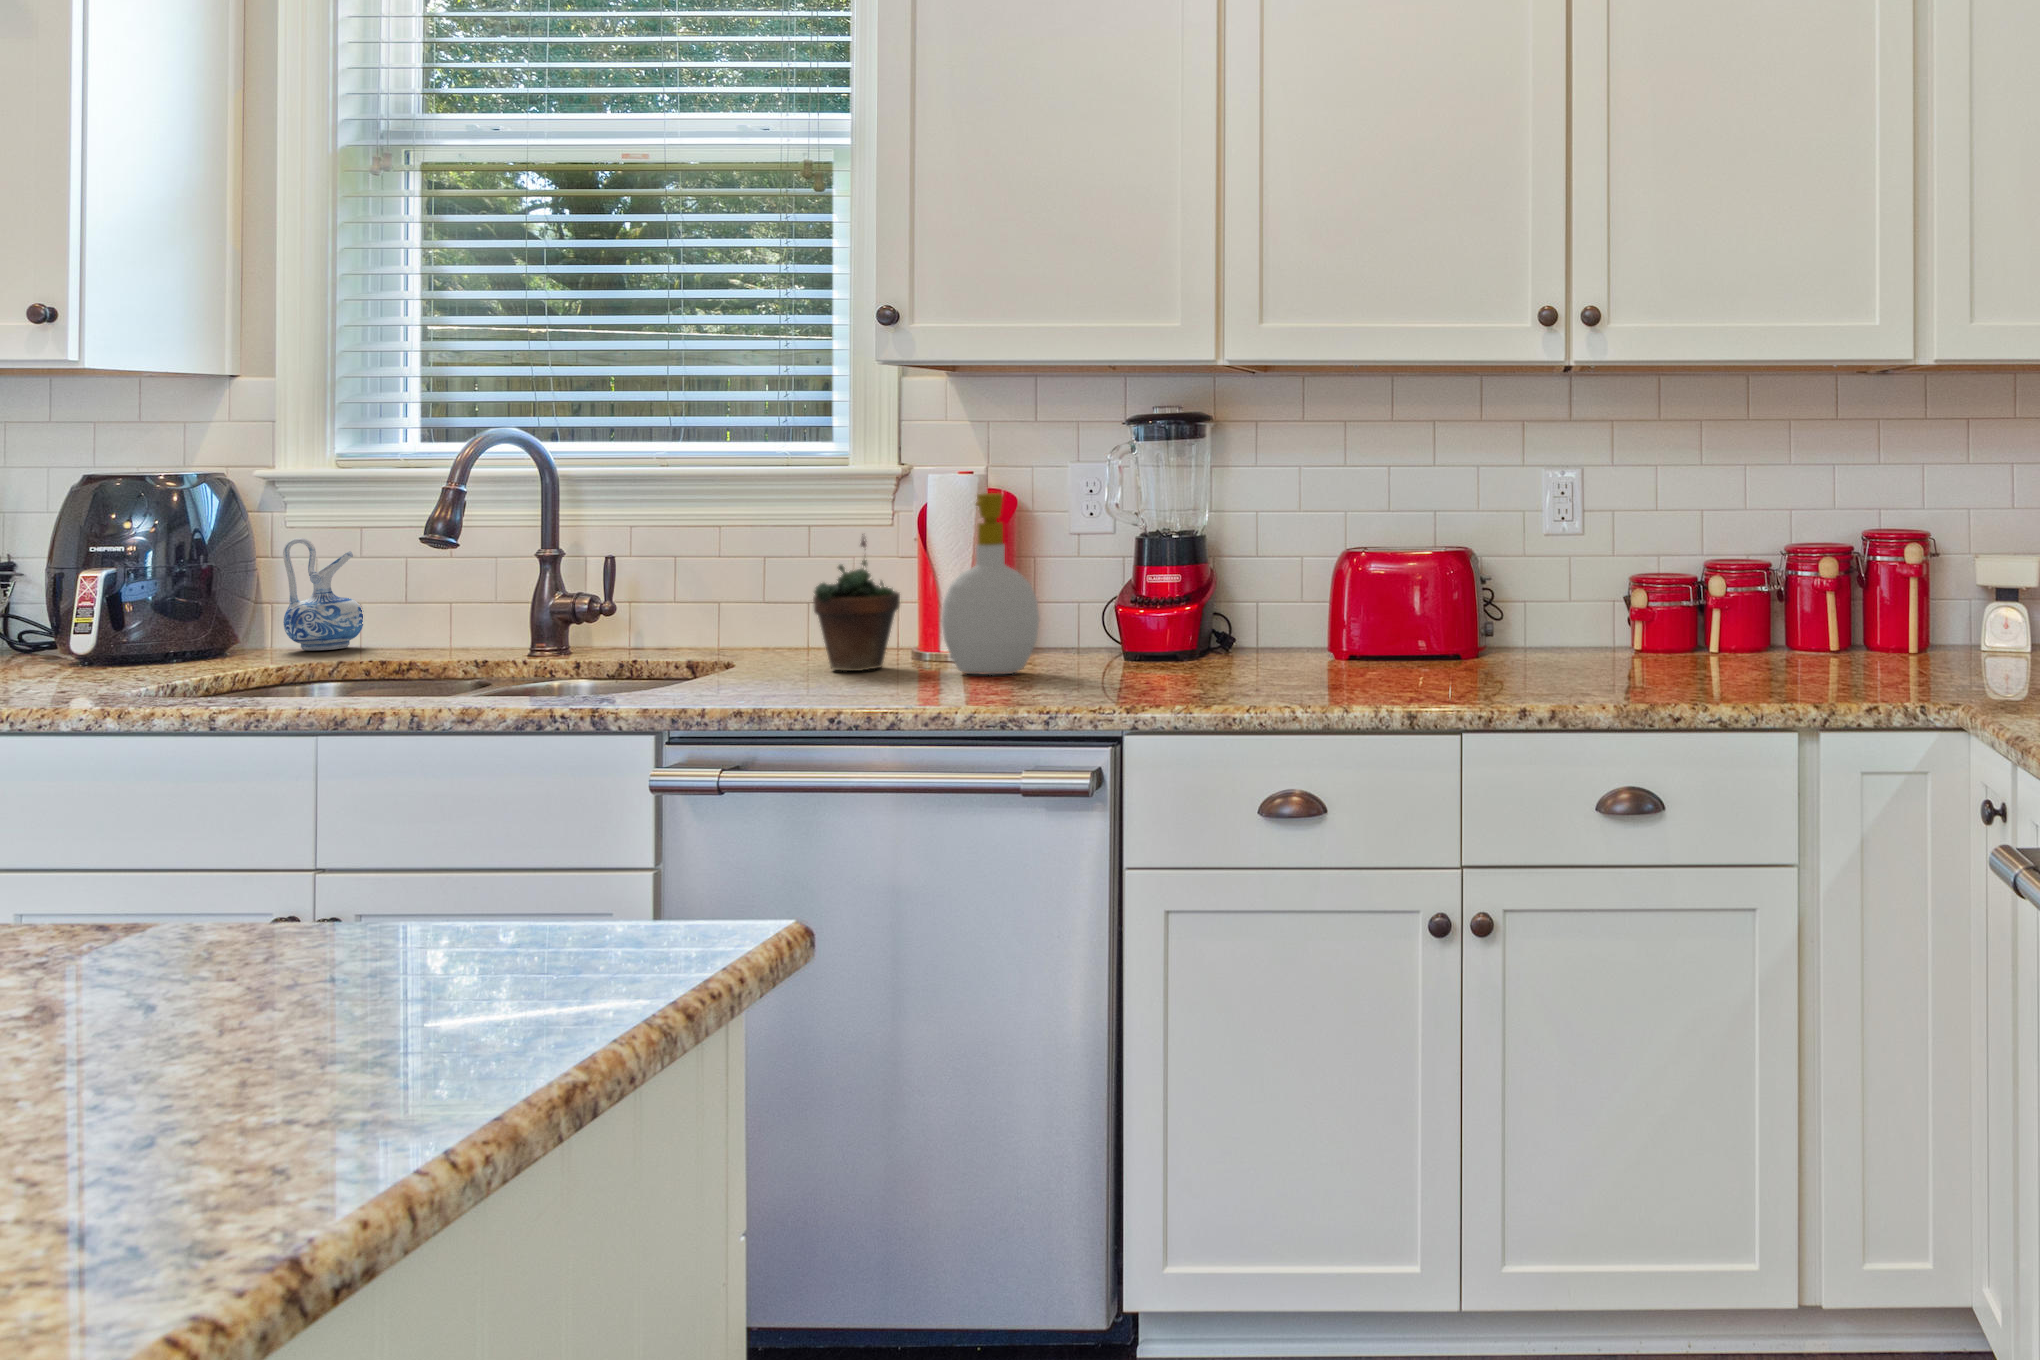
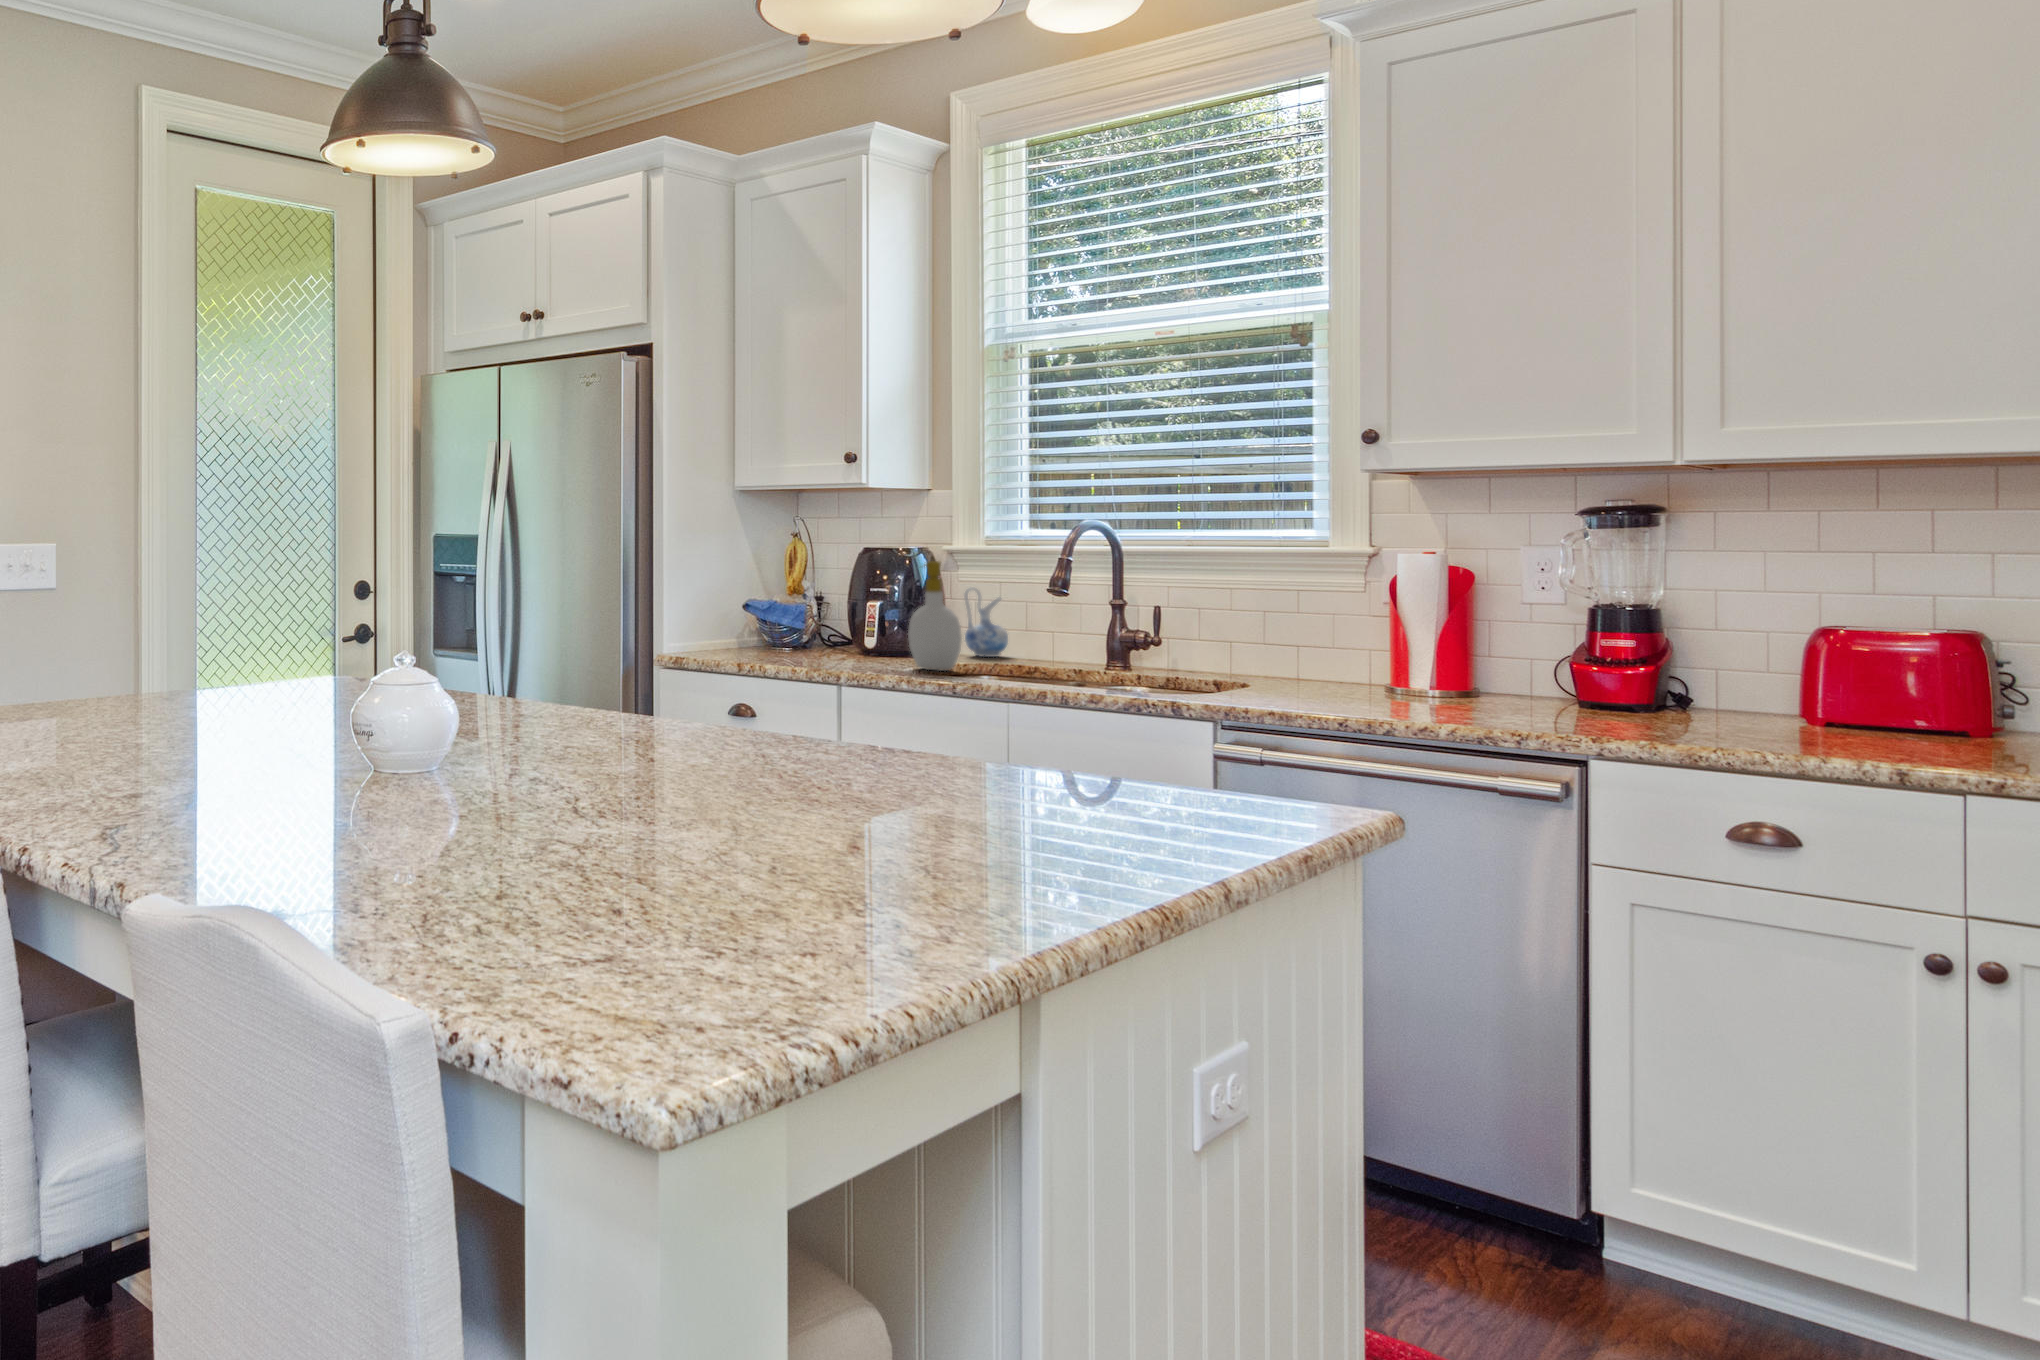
soap bottle: present [942,493,1039,675] -> present [908,561,962,671]
succulent plant: present [813,534,900,671] -> none [1315,596,1383,696]

